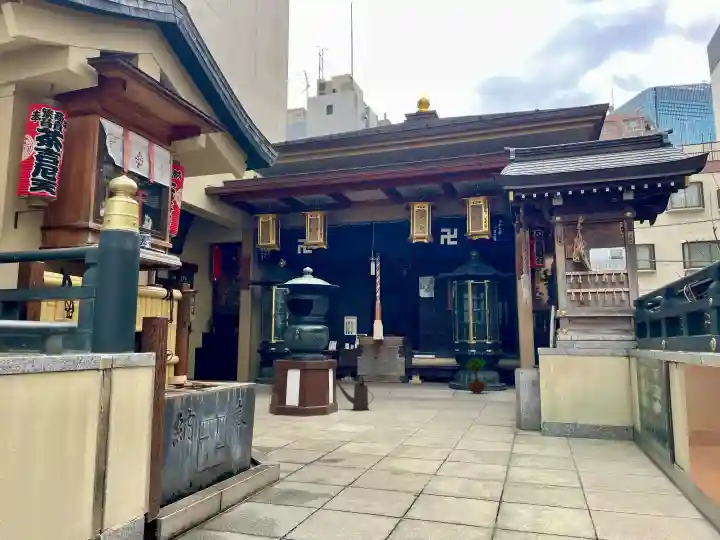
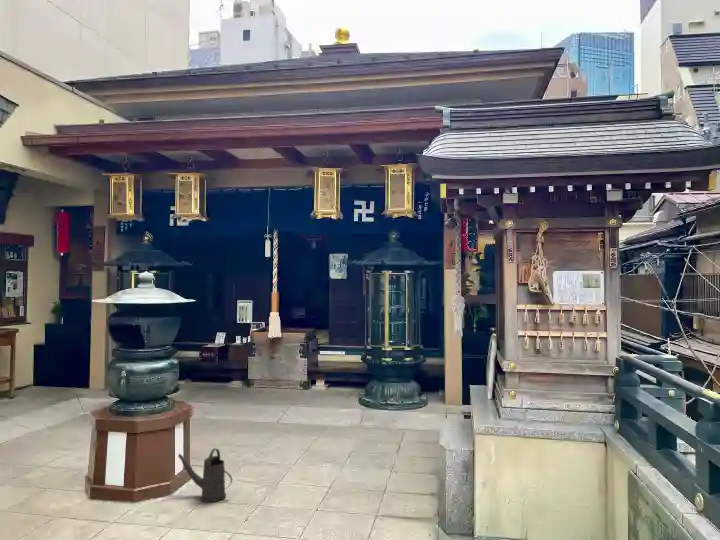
potted tree: present [466,358,485,393] -> none [376,366,404,414]

